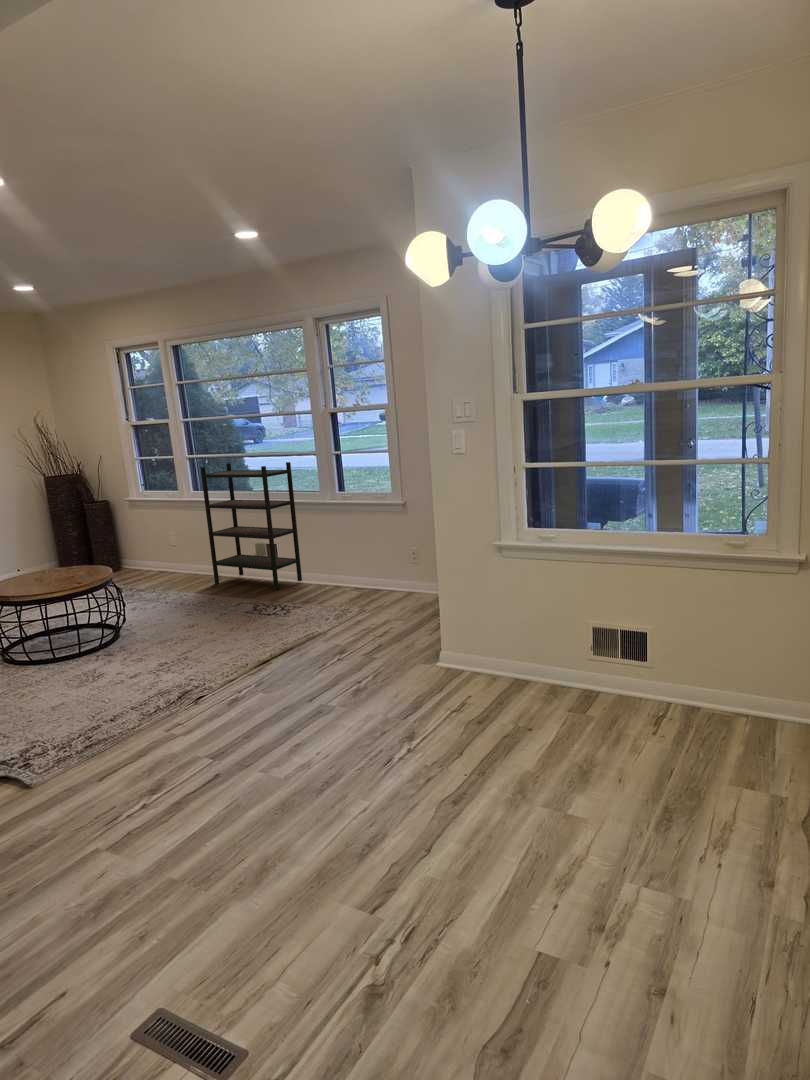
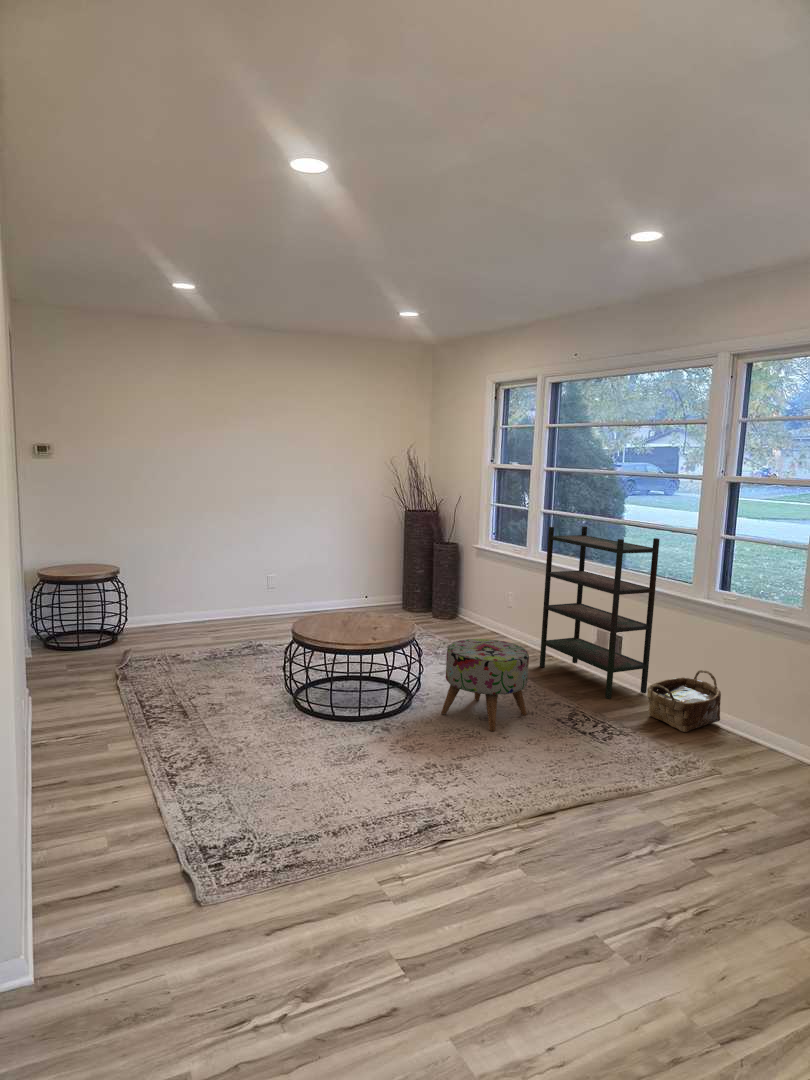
woven basket: none [305,551,356,595] -> present [647,670,721,732]
ottoman: none [145,563,221,632] -> present [441,639,529,731]

